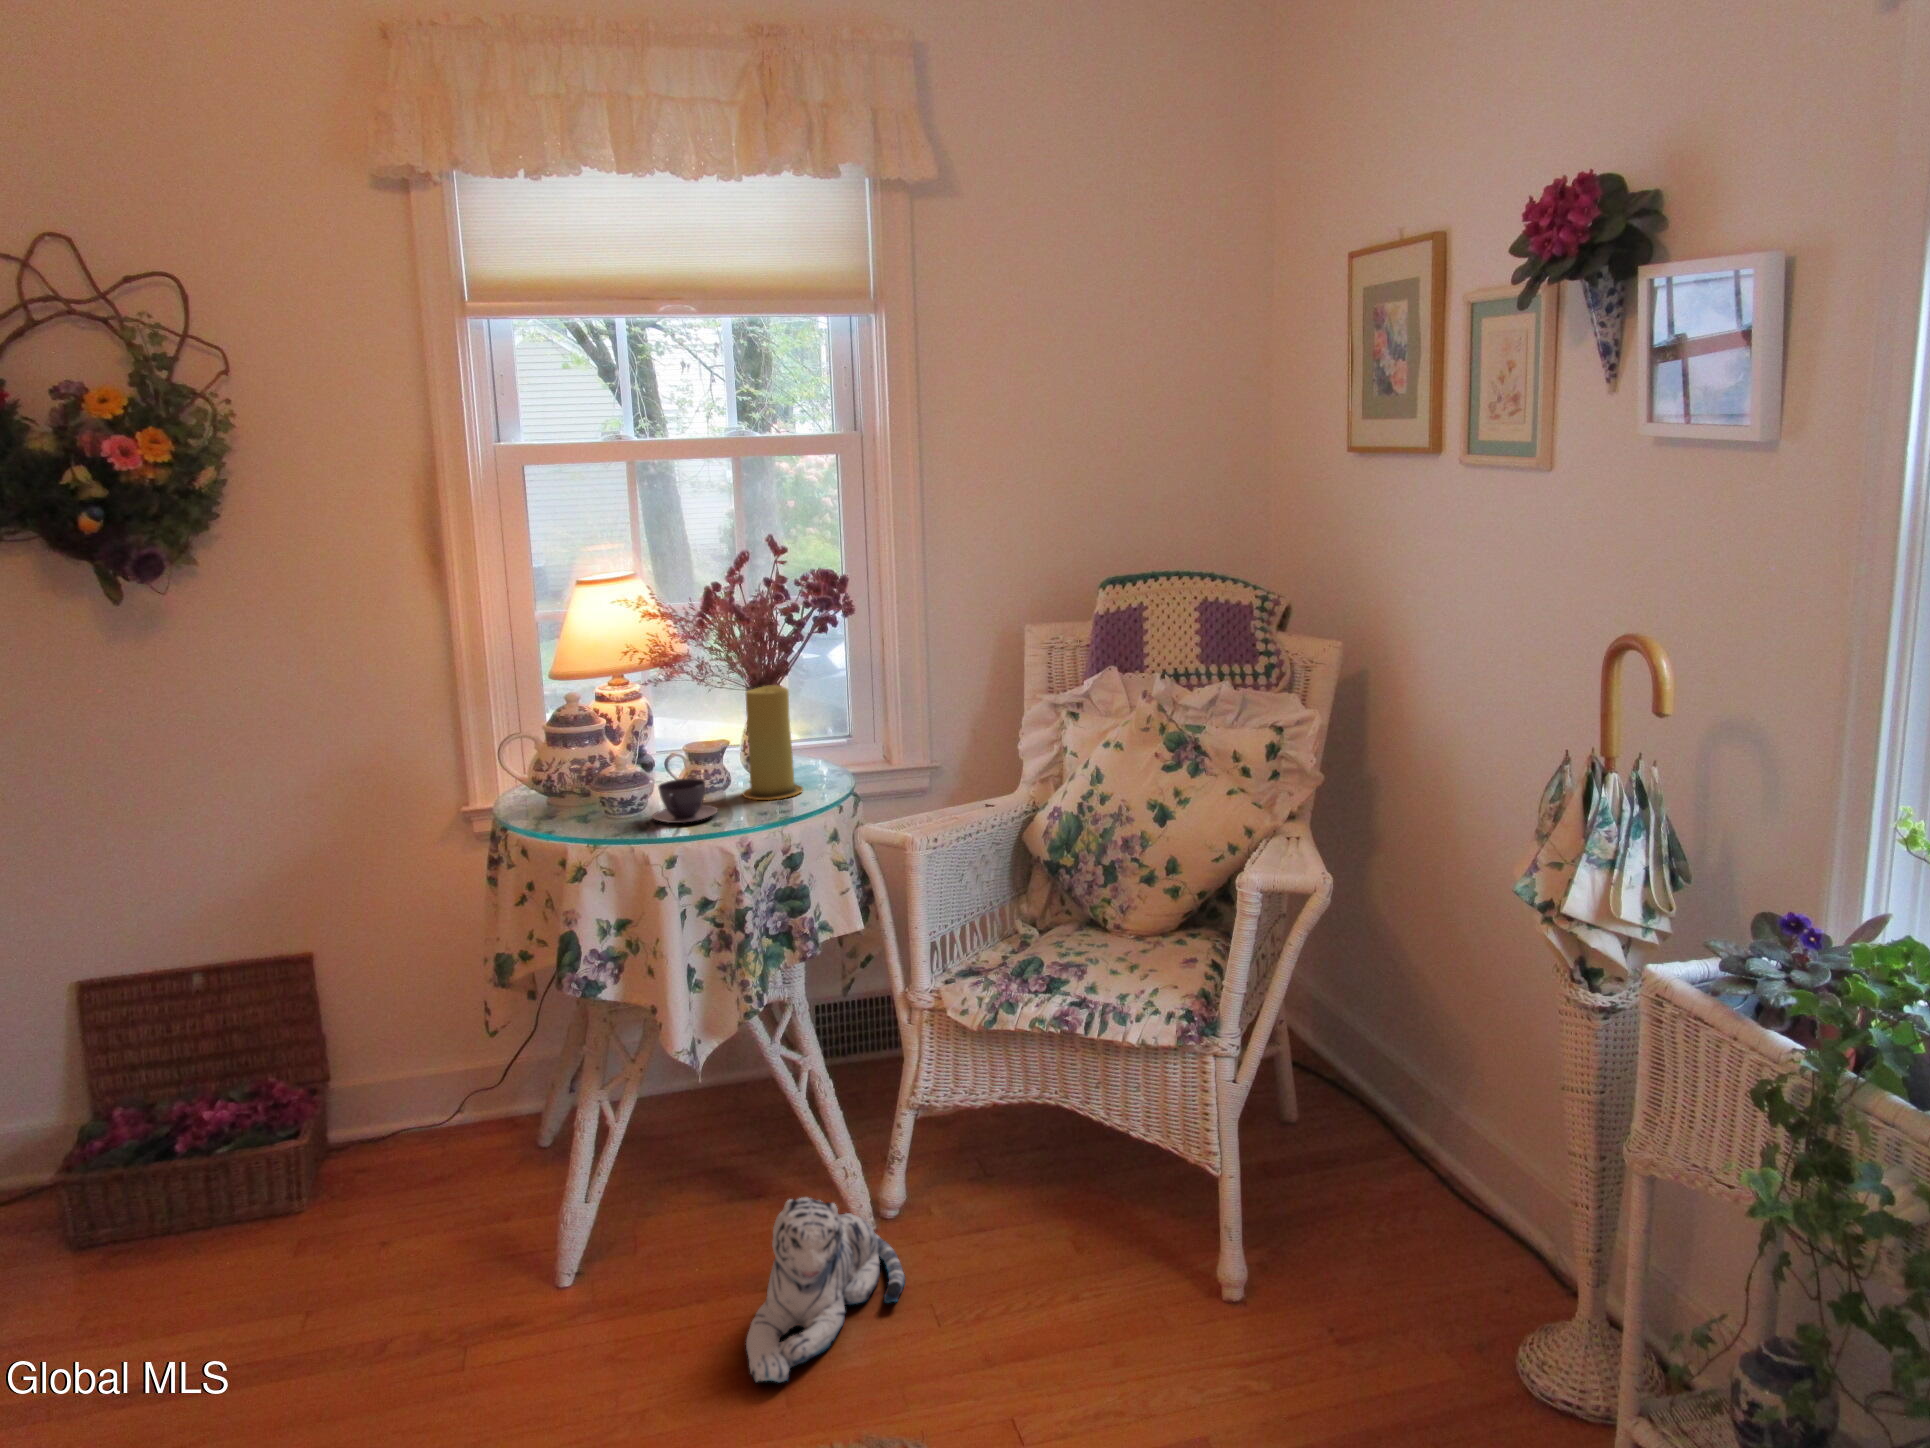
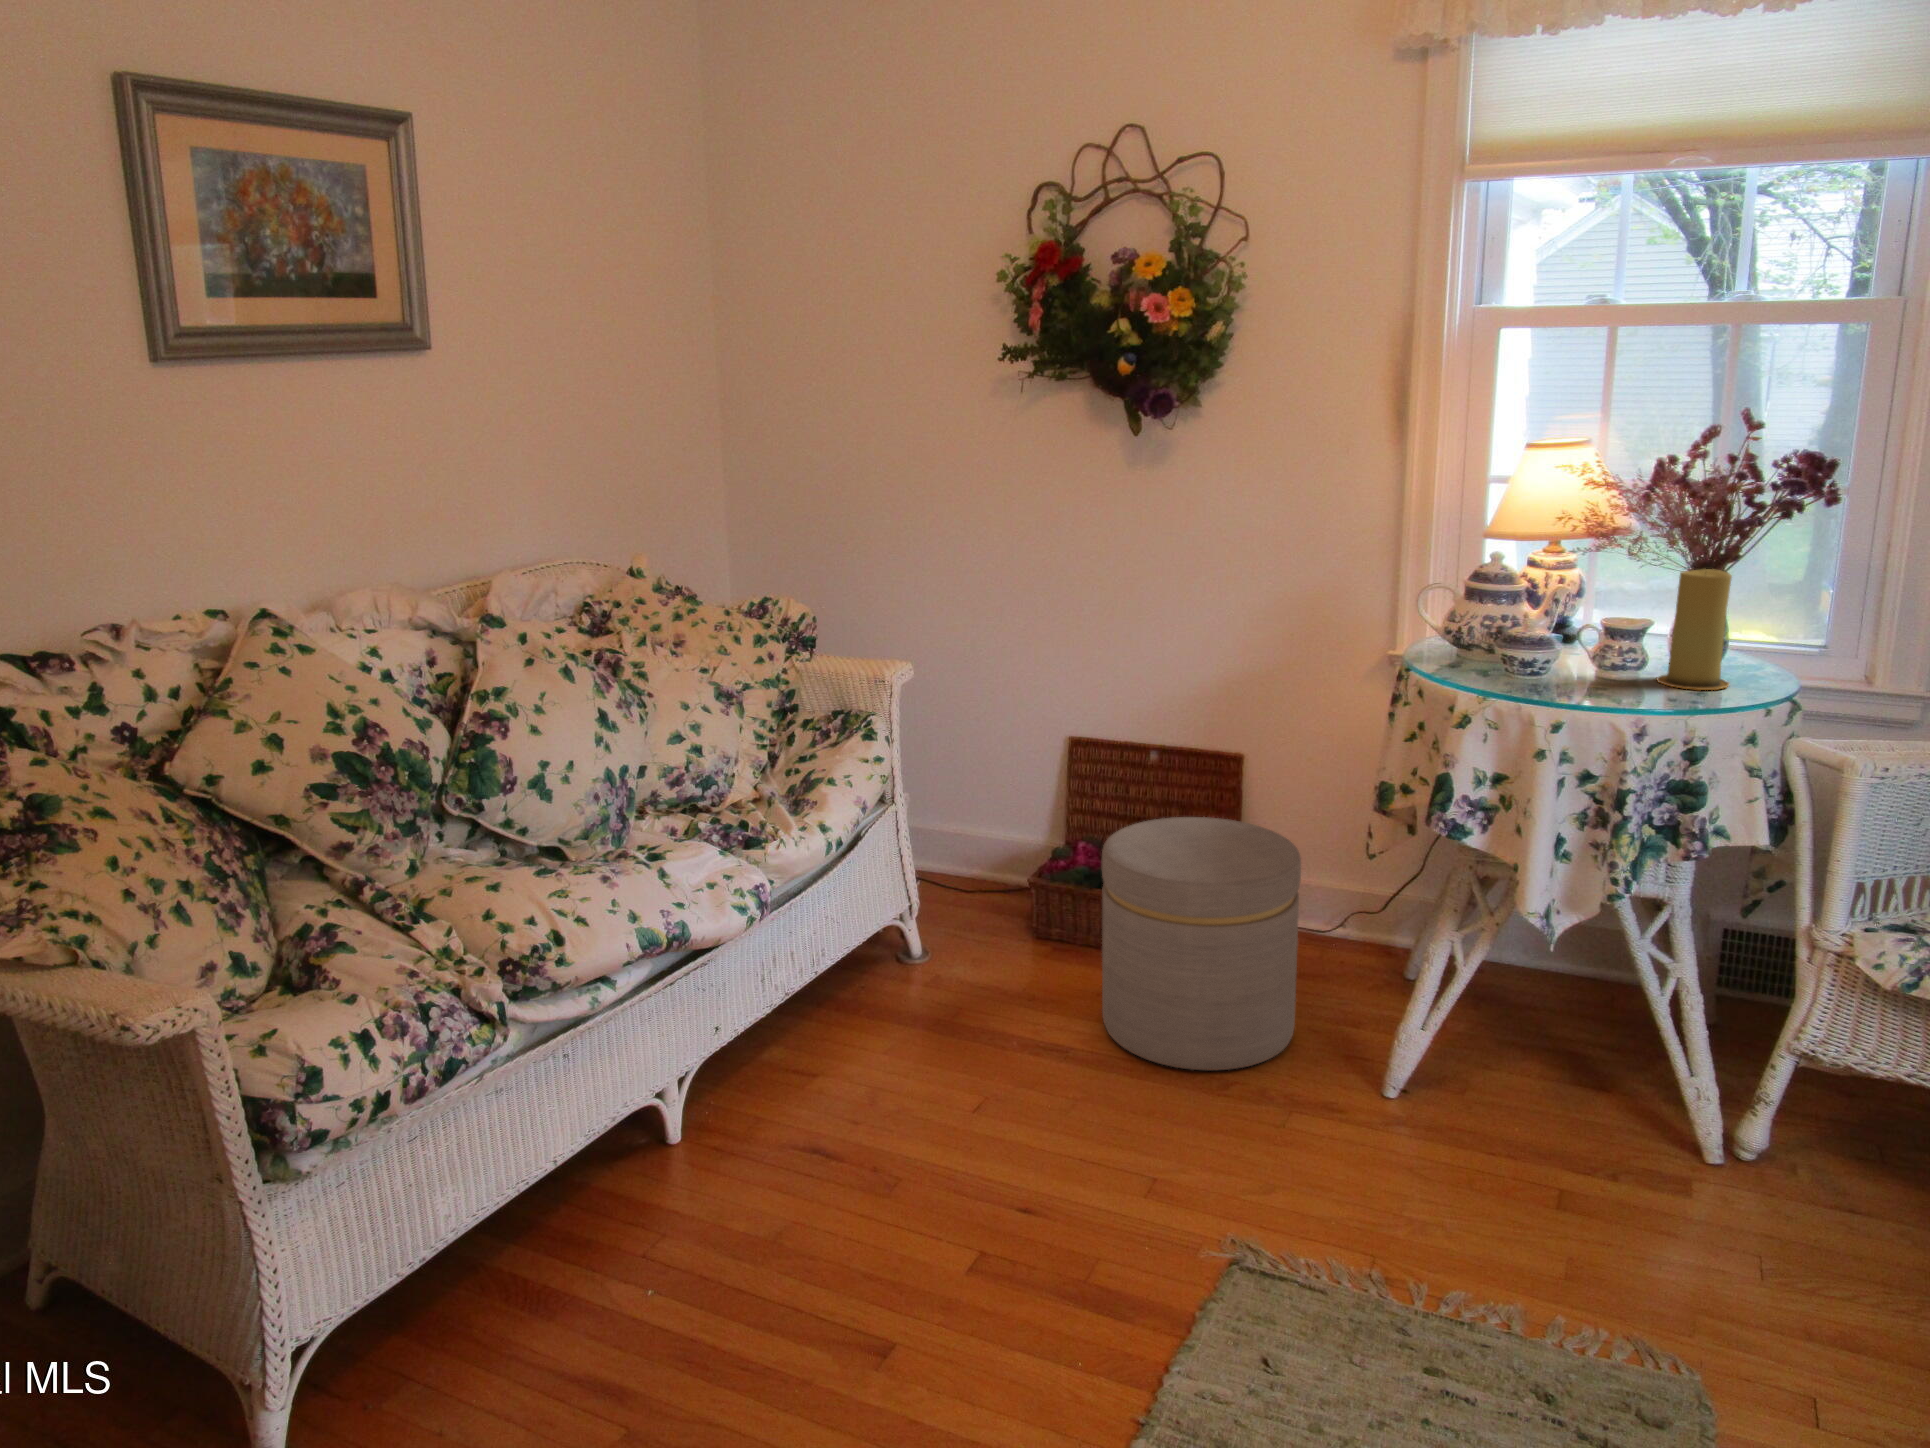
teacup: present [652,778,718,823] -> none [1550,650,1623,694]
ottoman: none [165,1037,445,1362] -> present [1102,817,1301,1070]
plush toy: present [746,1197,905,1382] -> none [1541,1089,1741,1256]

